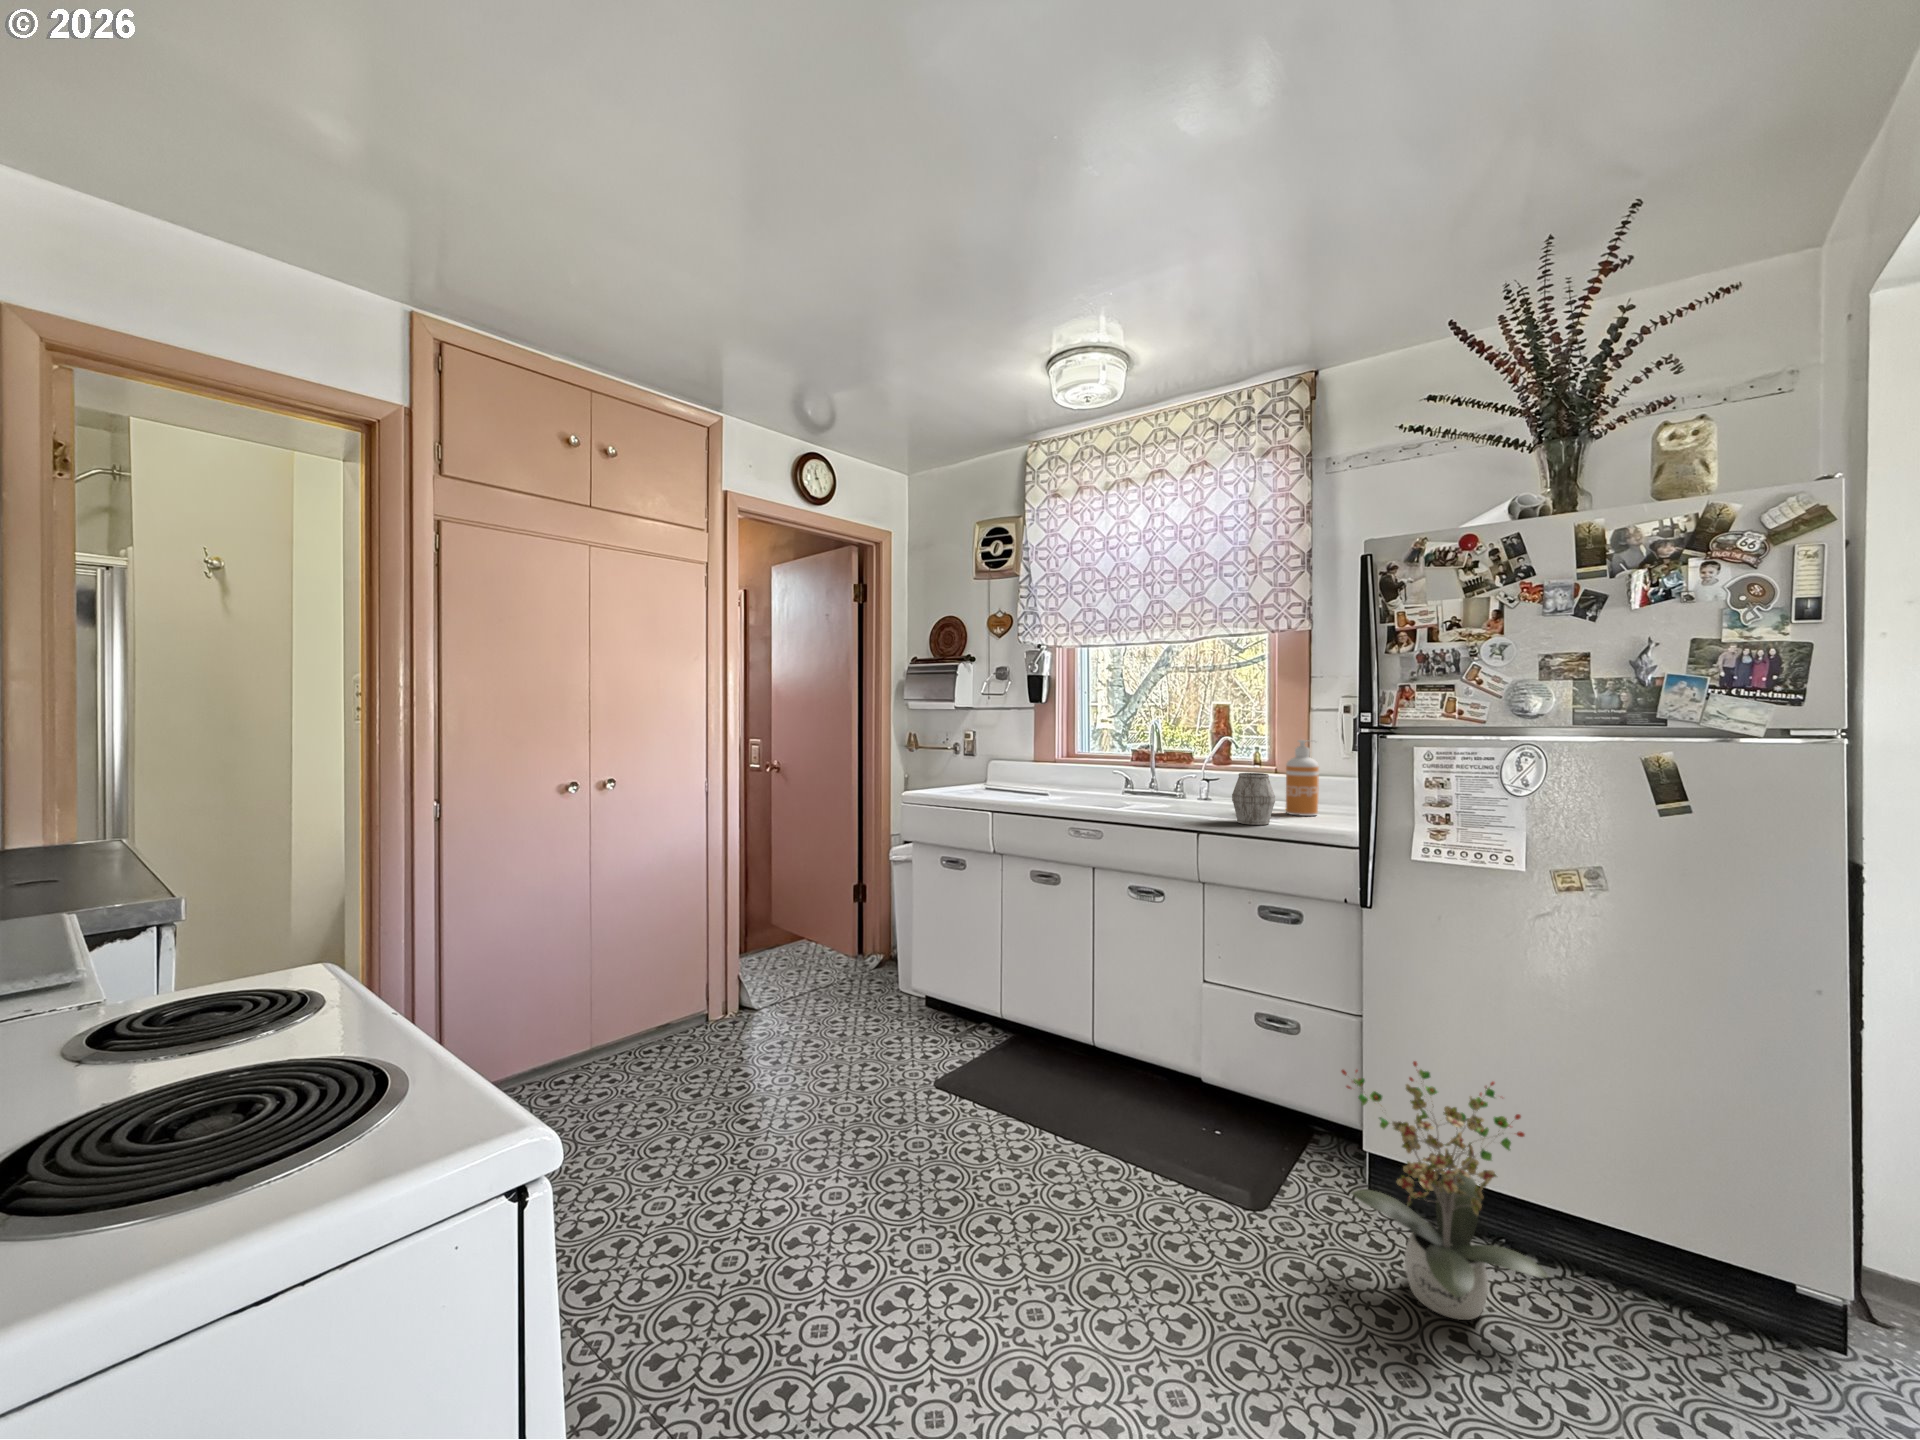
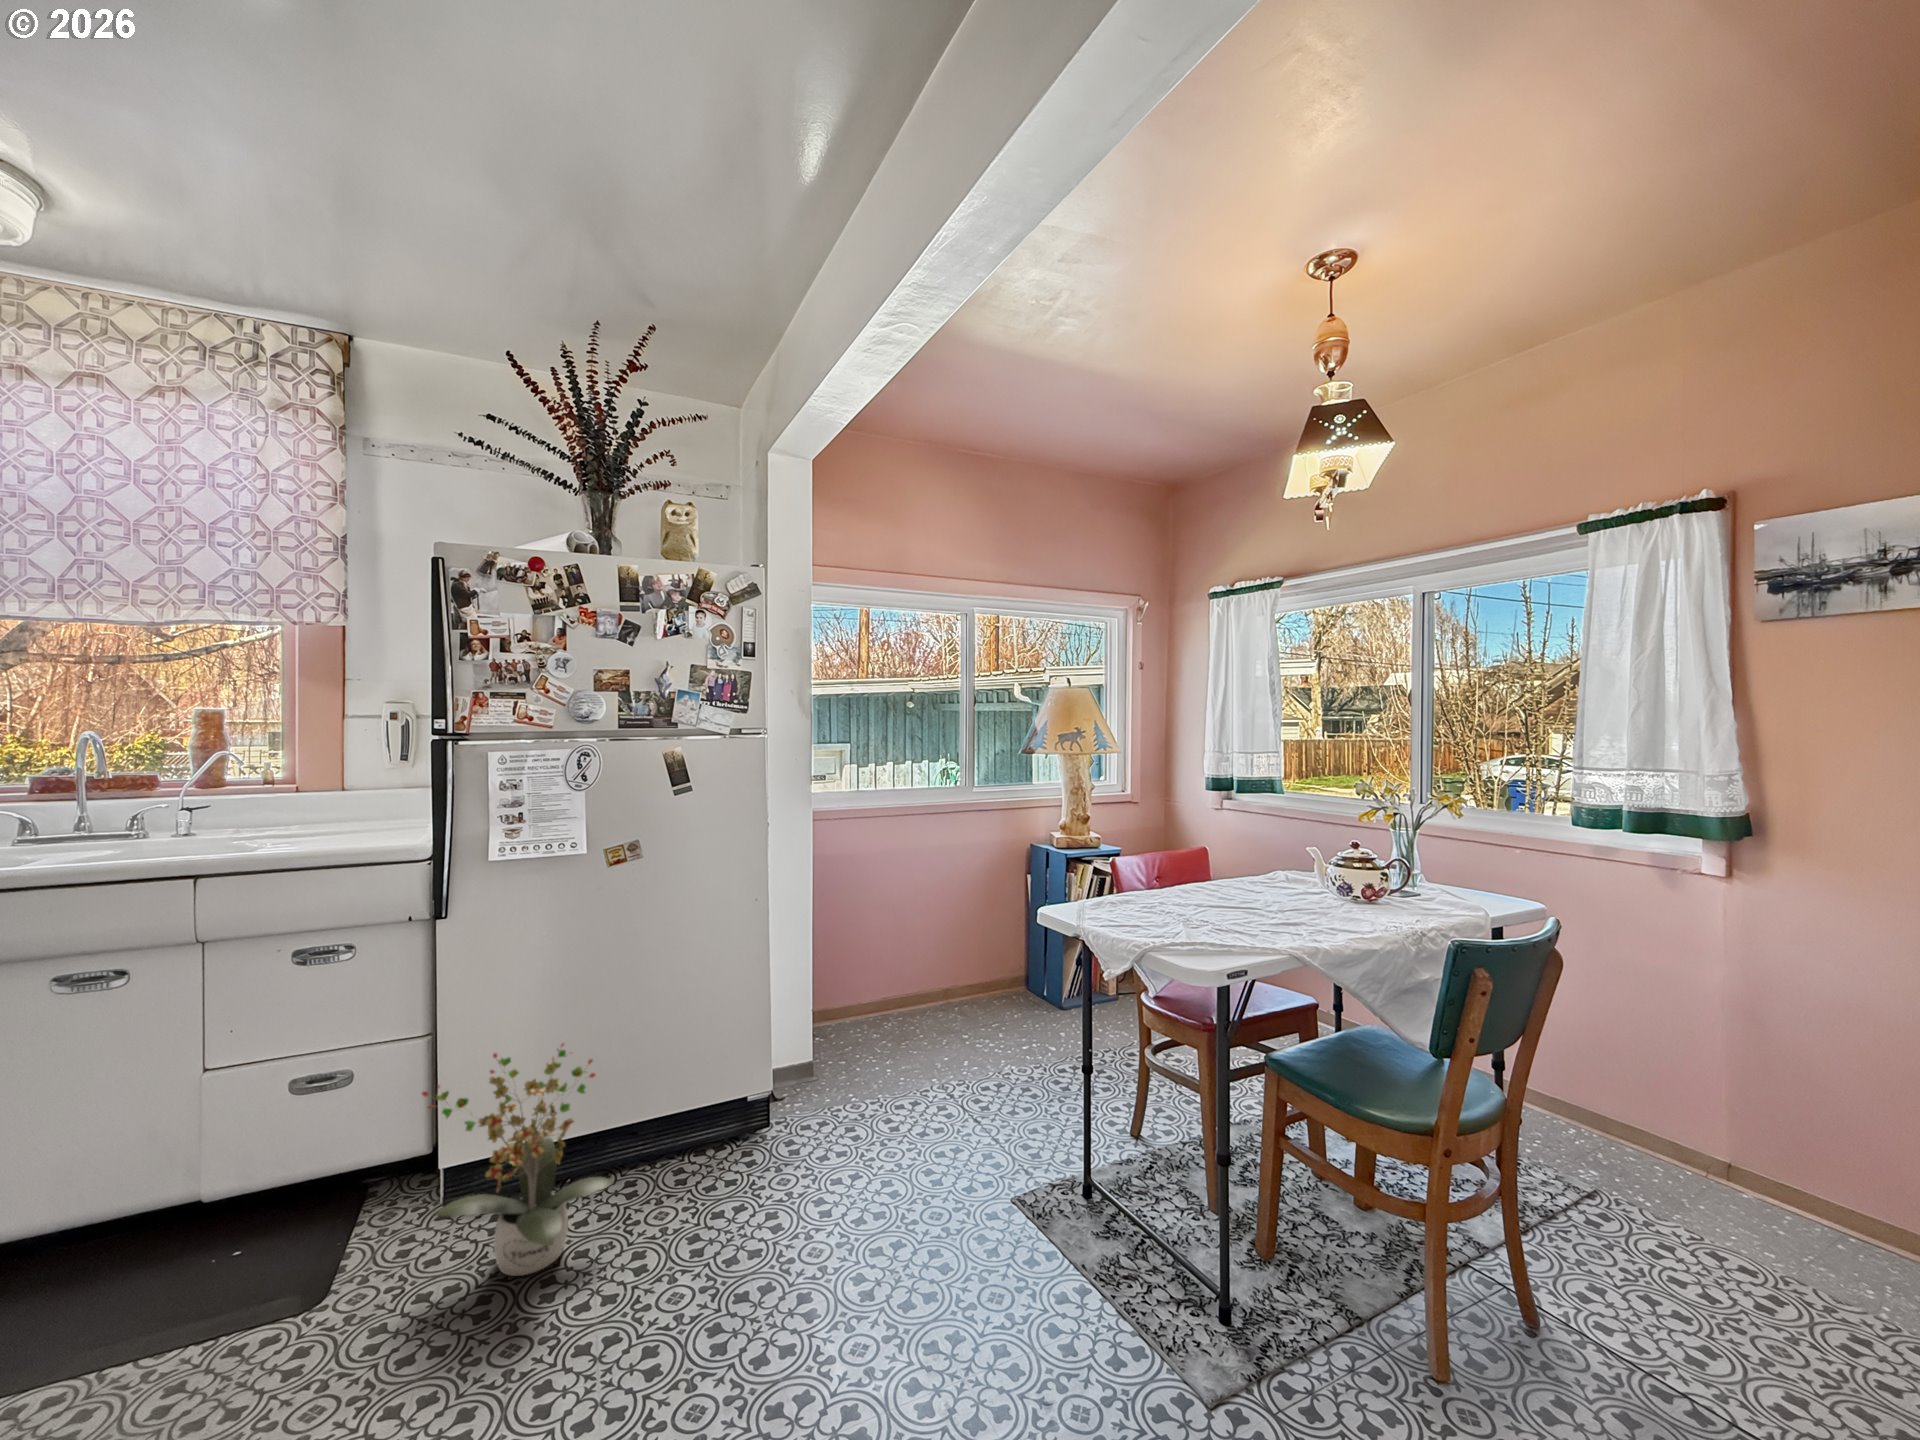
soap dispenser: present [1286,740,1319,816] -> none [320,750,363,836]
mug: present [1232,773,1275,825] -> none [250,792,315,855]

